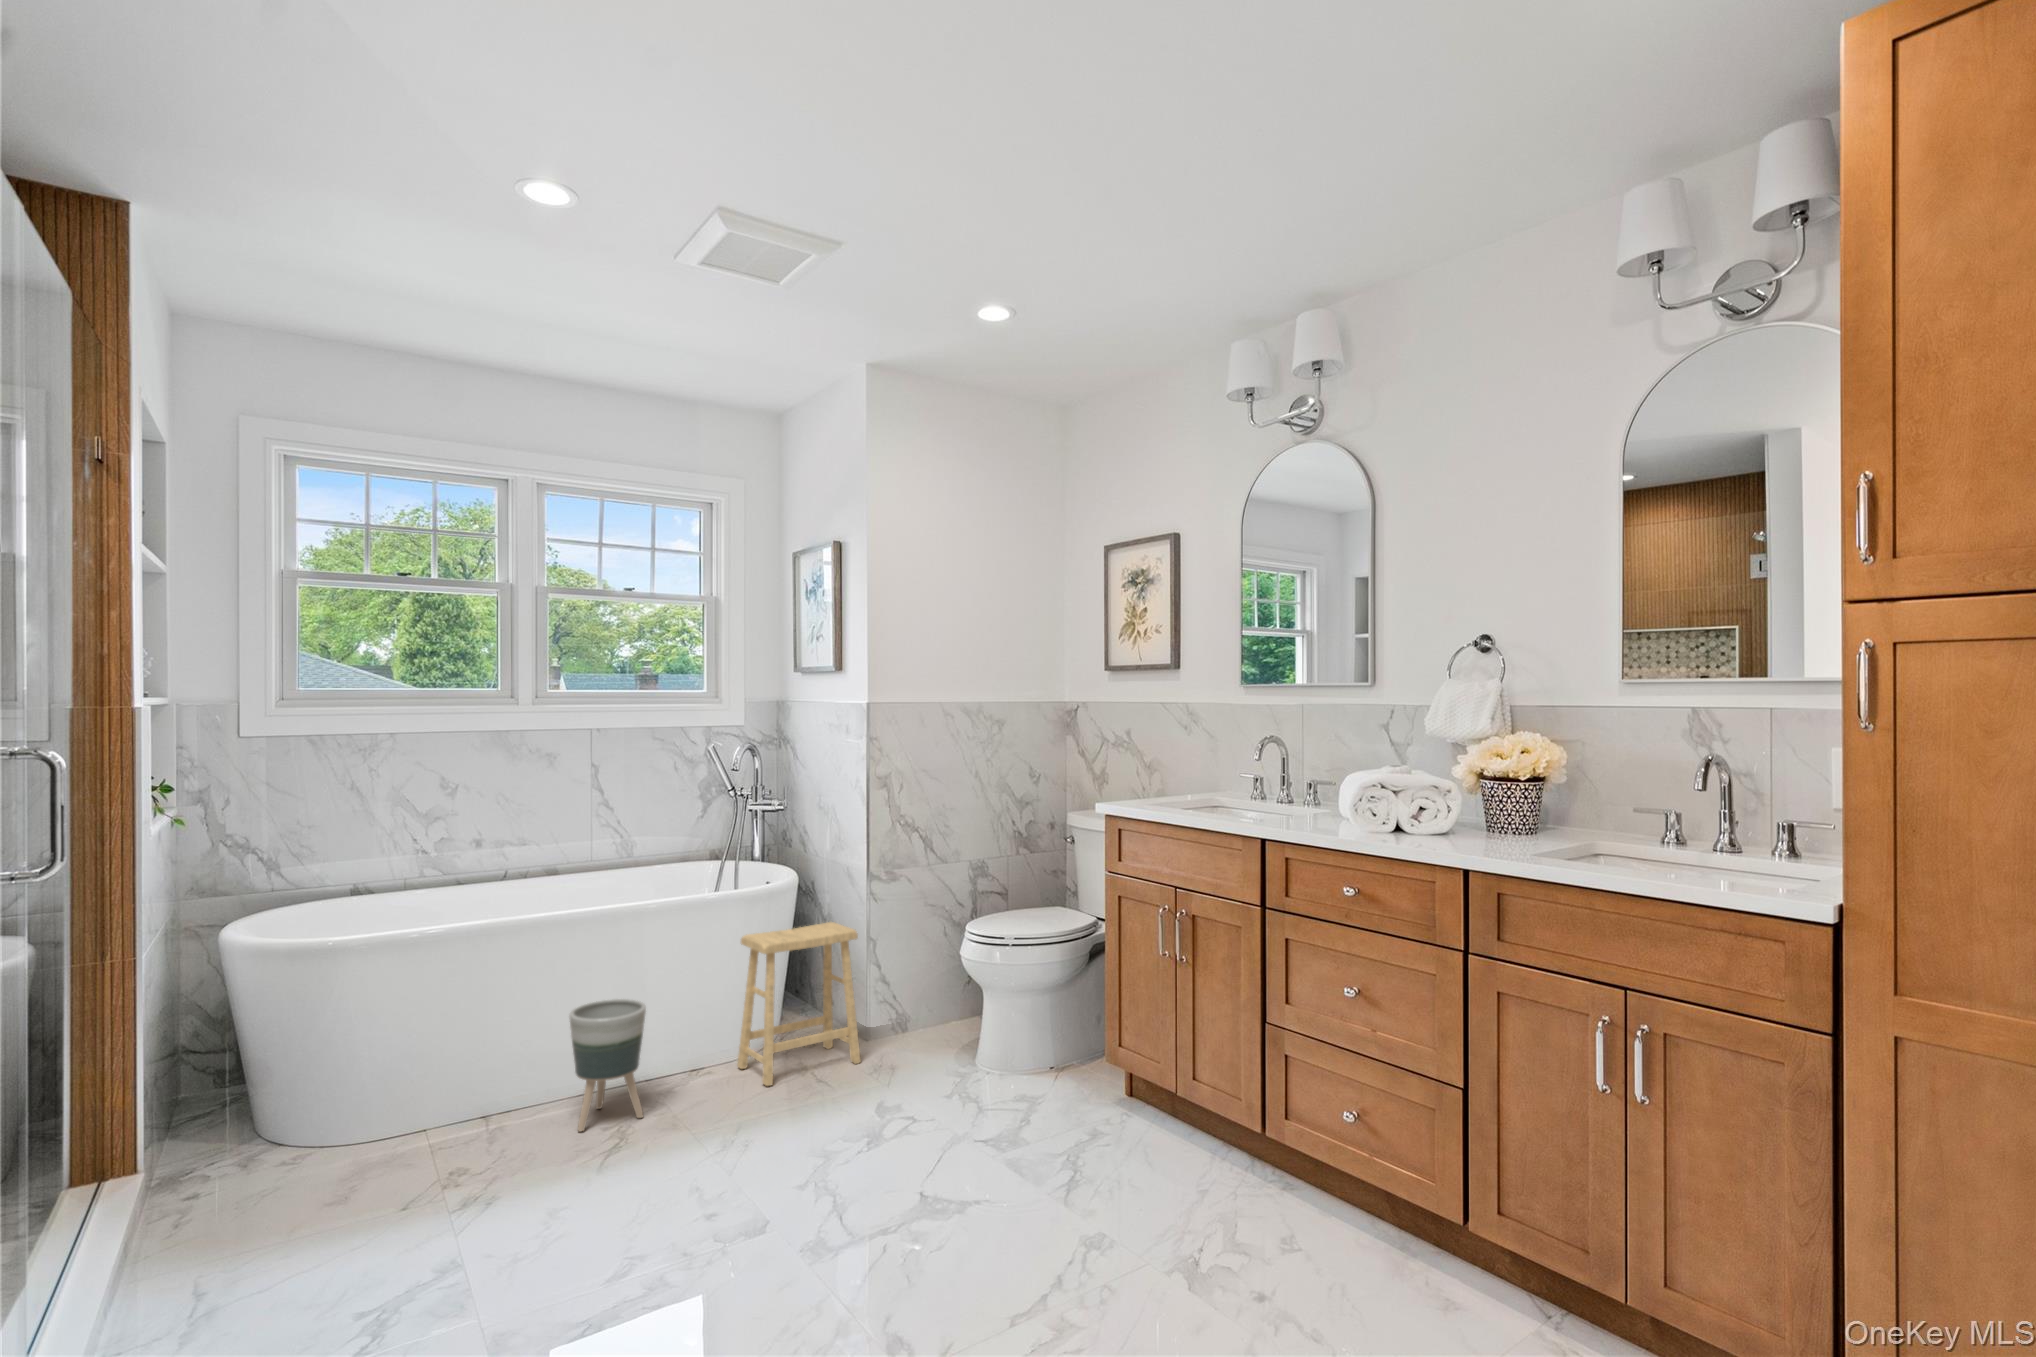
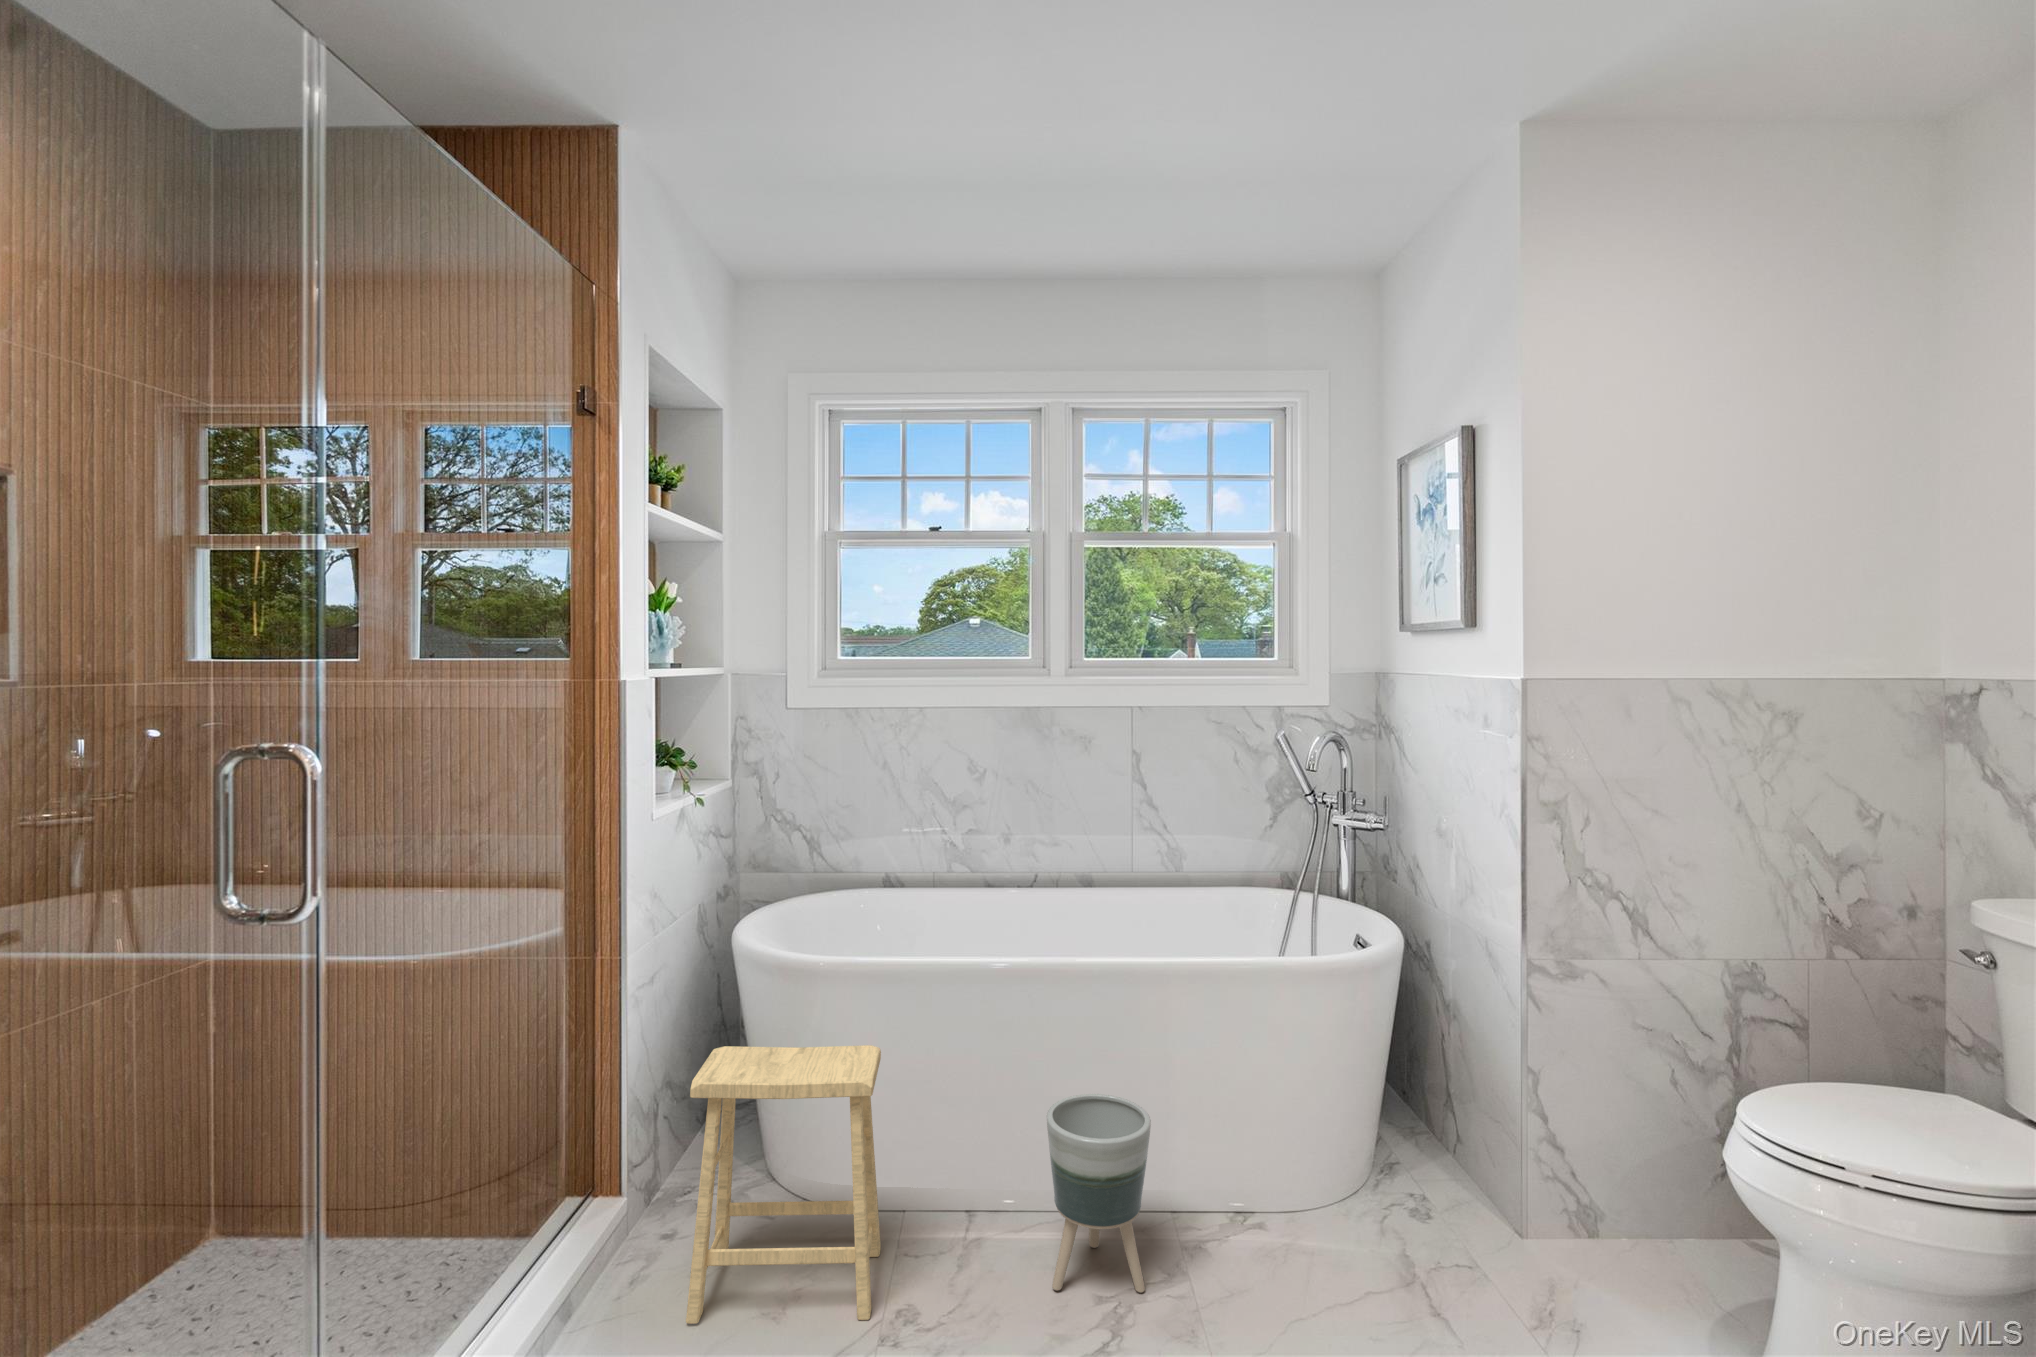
footstool: present [737,922,861,1086] -> present [686,1045,881,1324]

